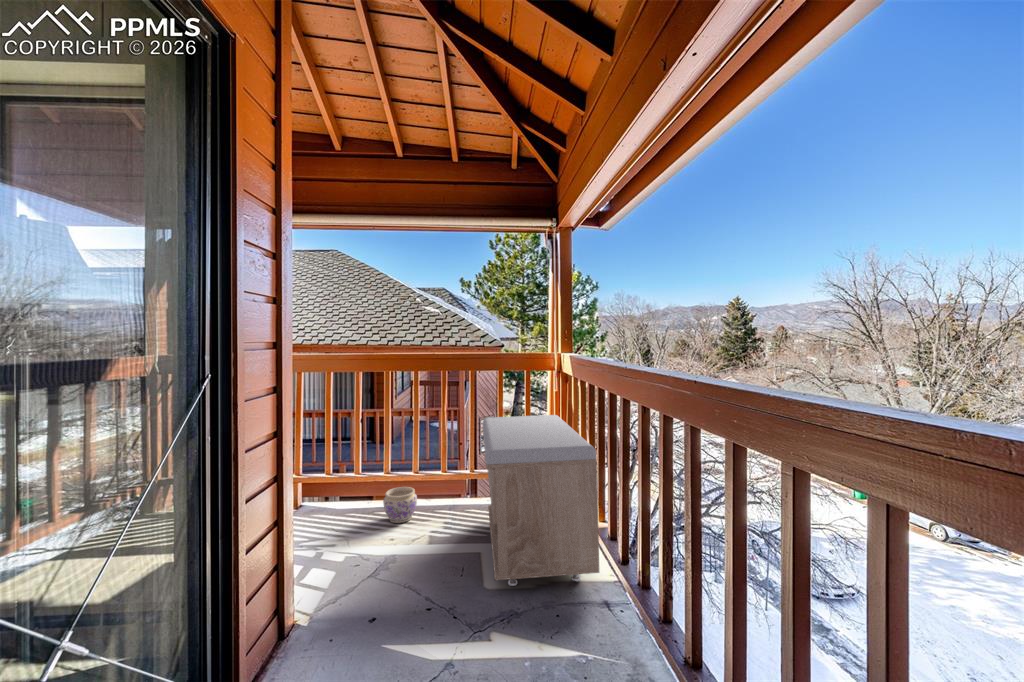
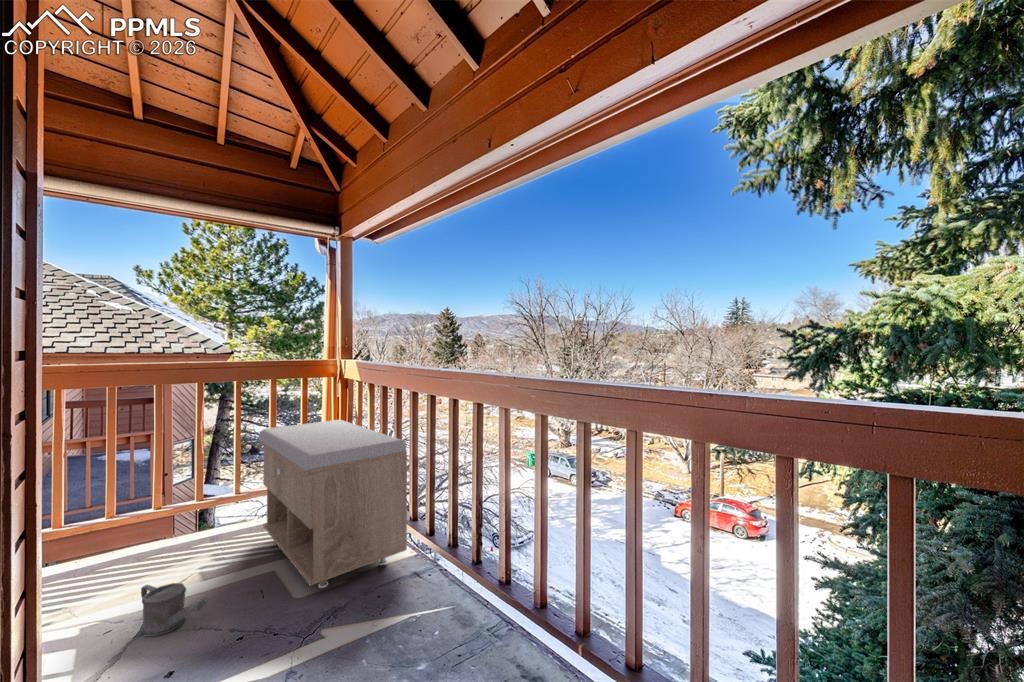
planter: present [383,487,417,524] -> none [107,526,162,575]
watering can: none [378,537,412,582] -> present [141,583,207,637]

